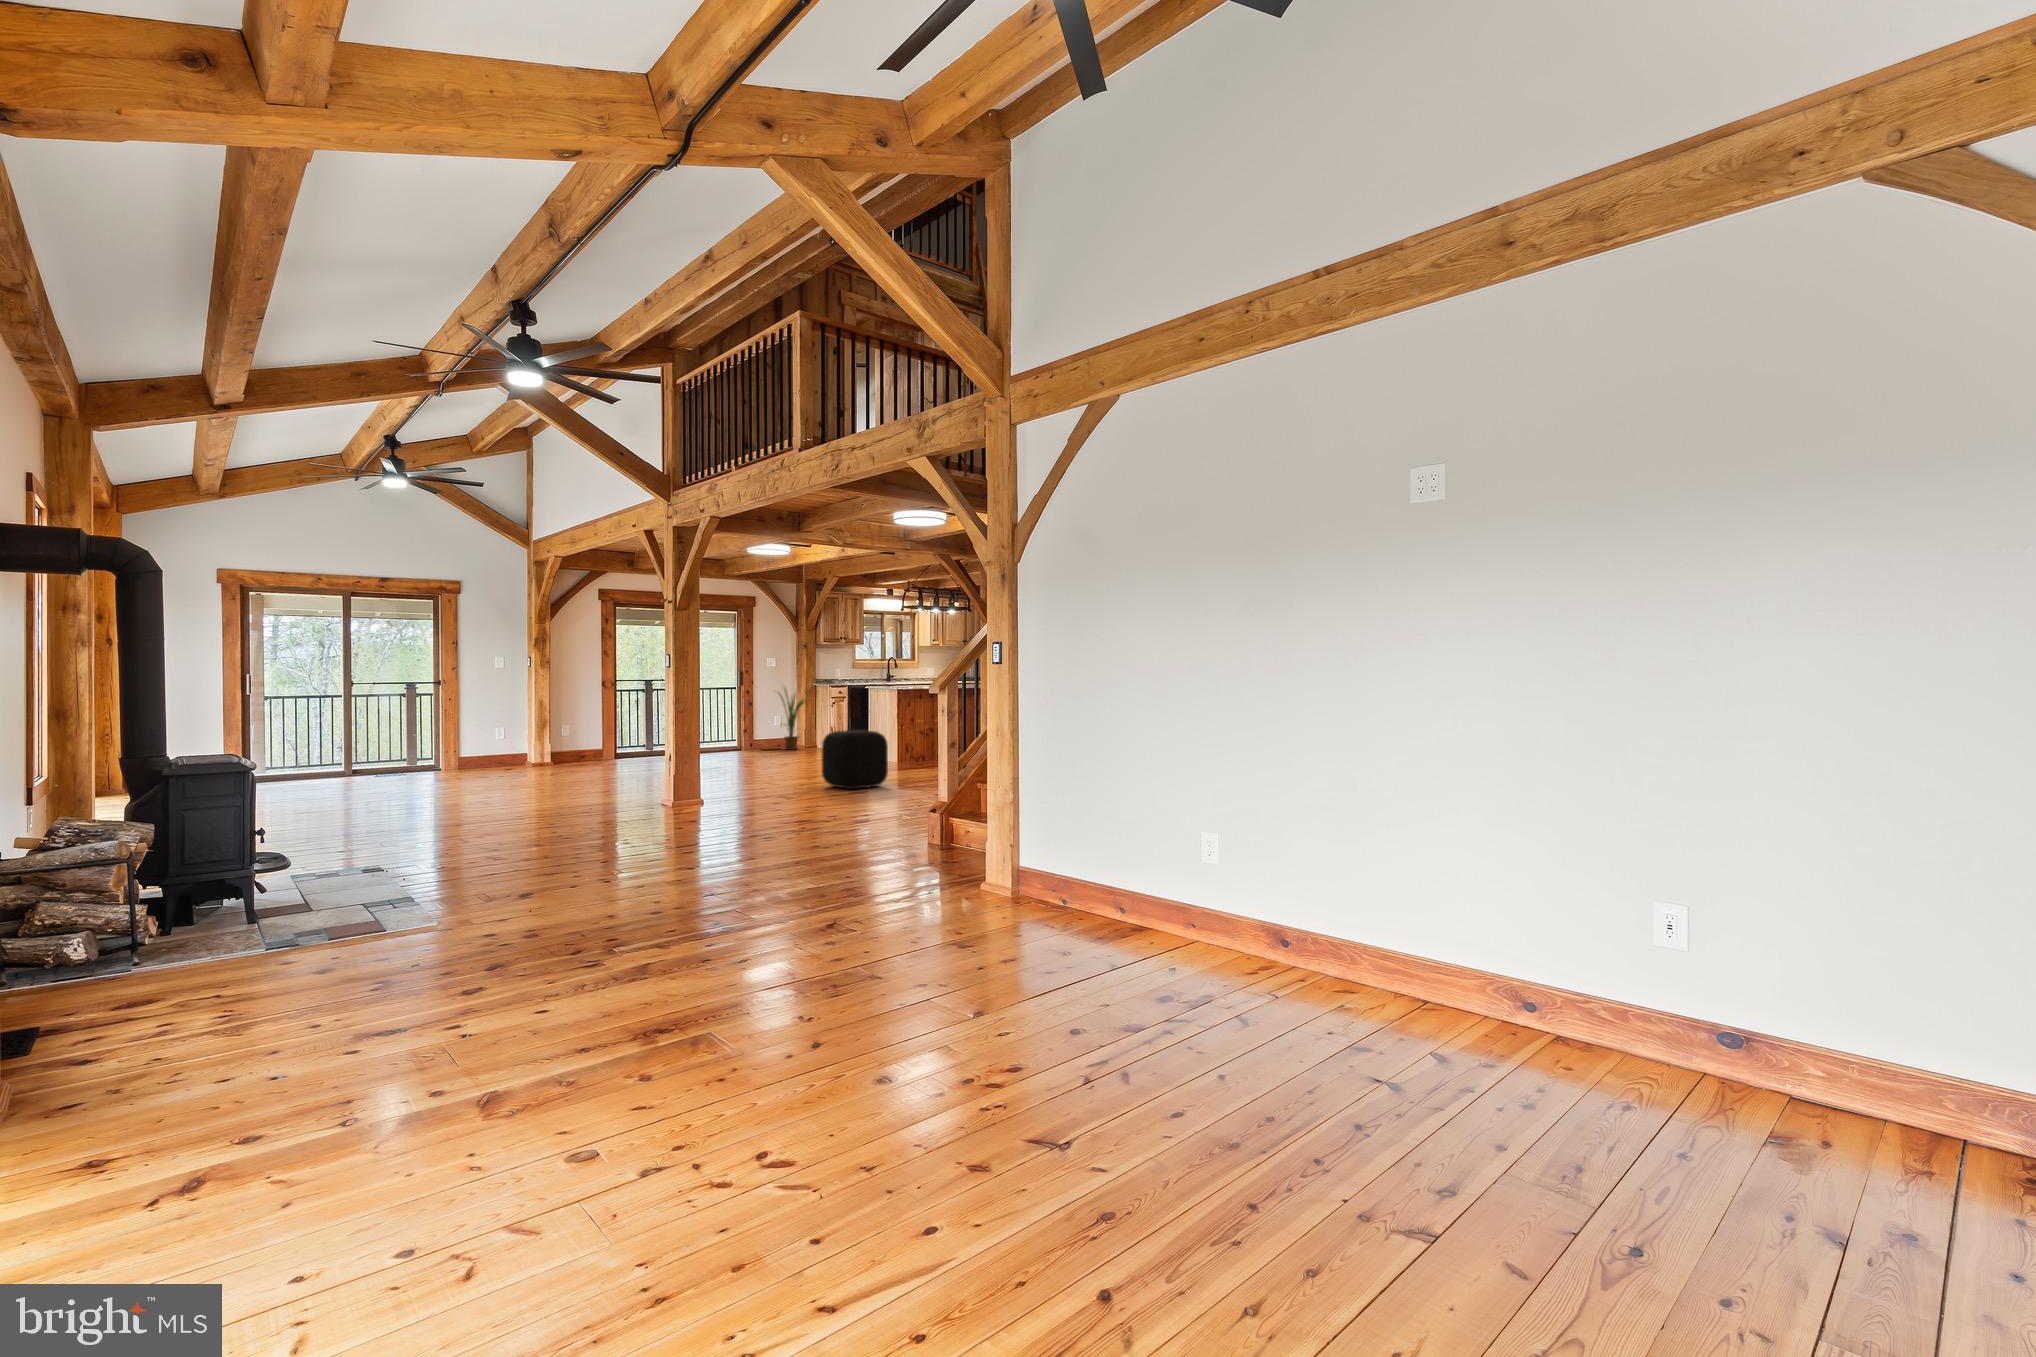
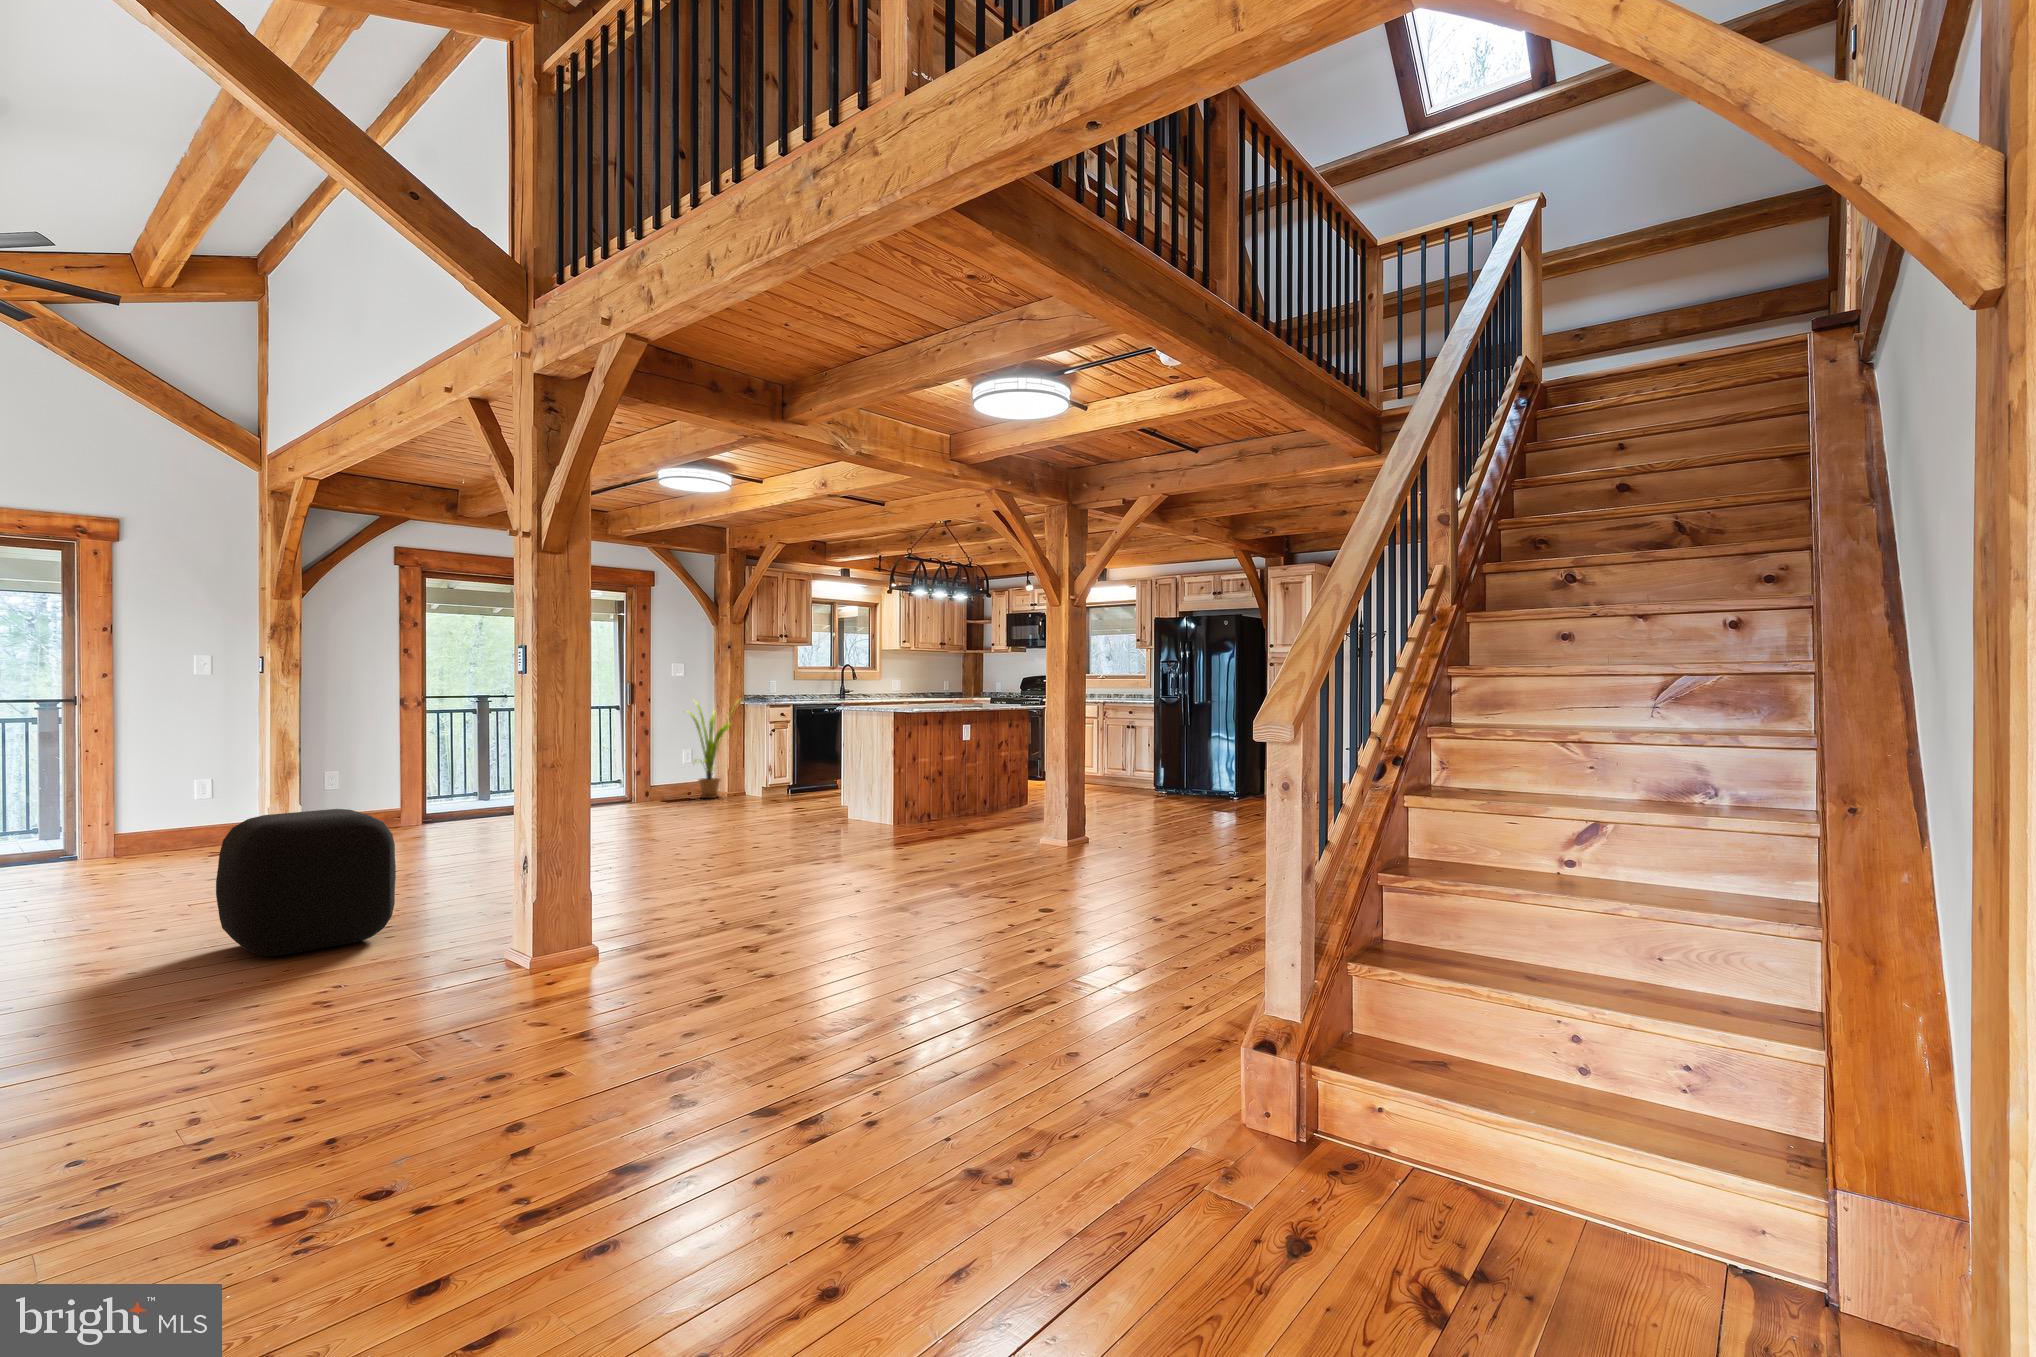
ottoman: present [822,730,888,789] -> present [216,809,396,956]

